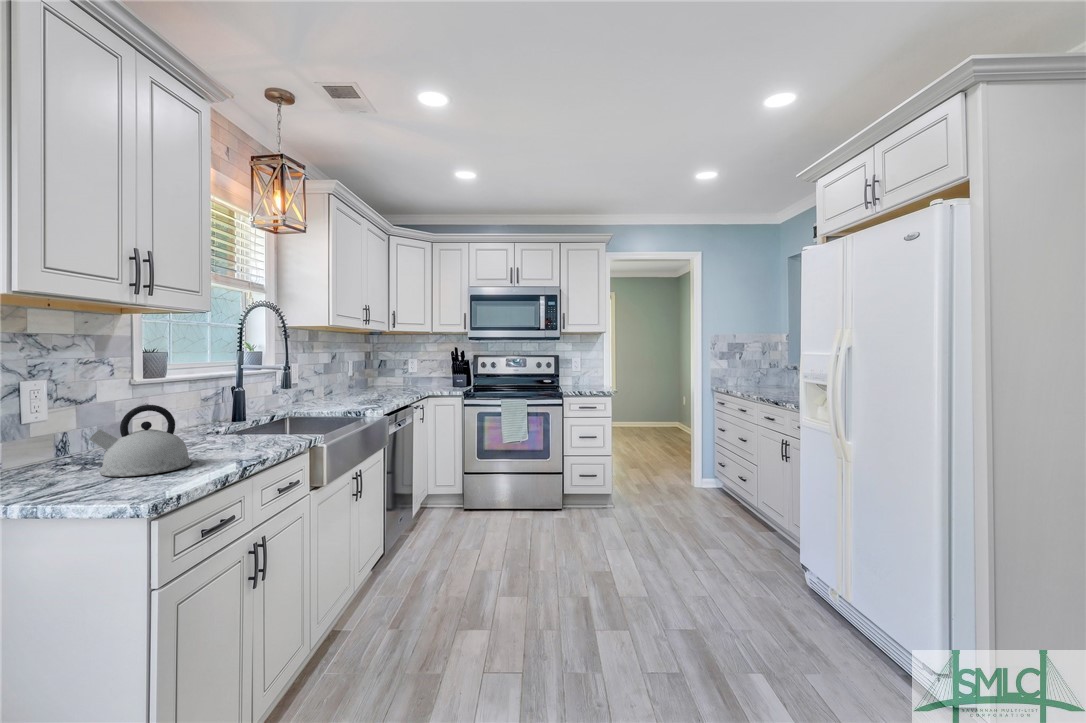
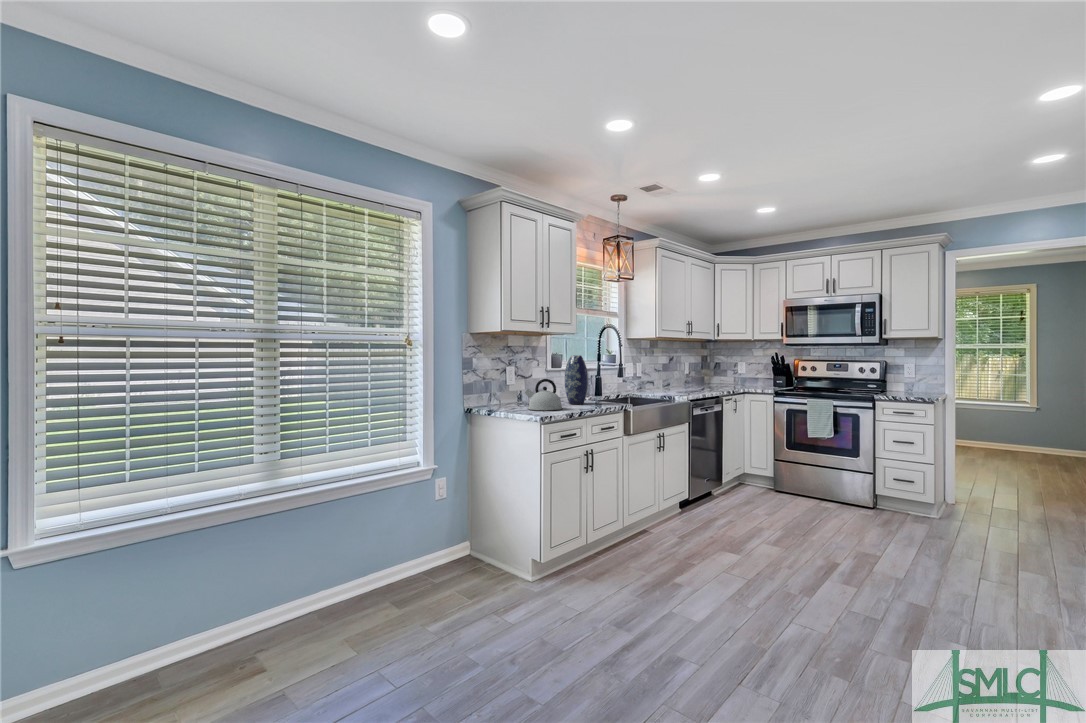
vase: none [182,354,234,447] -> present [565,355,588,404]

